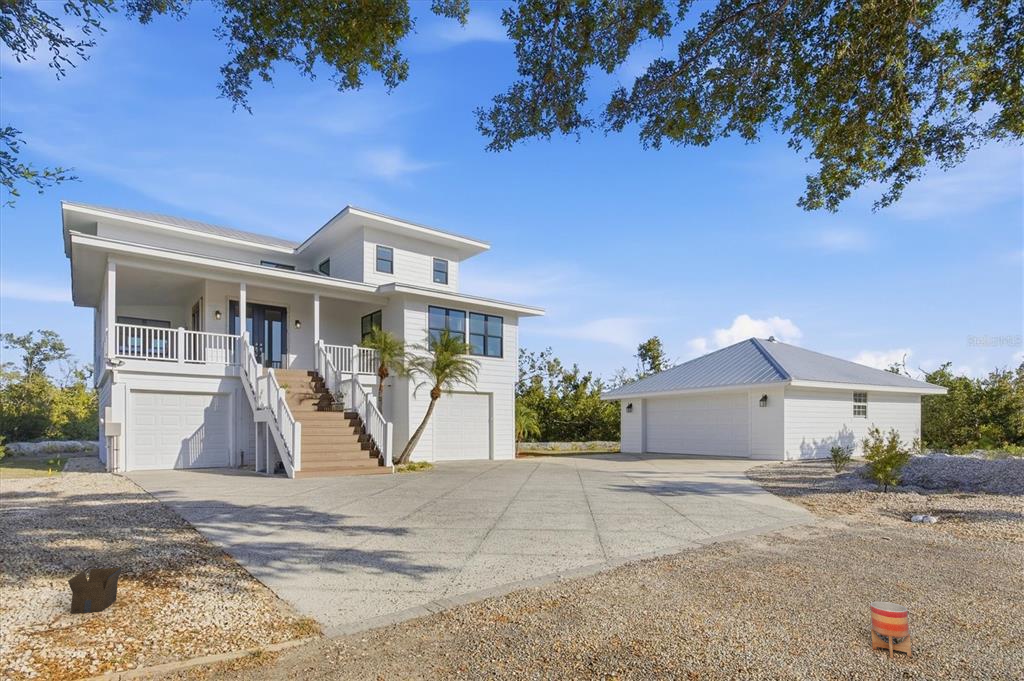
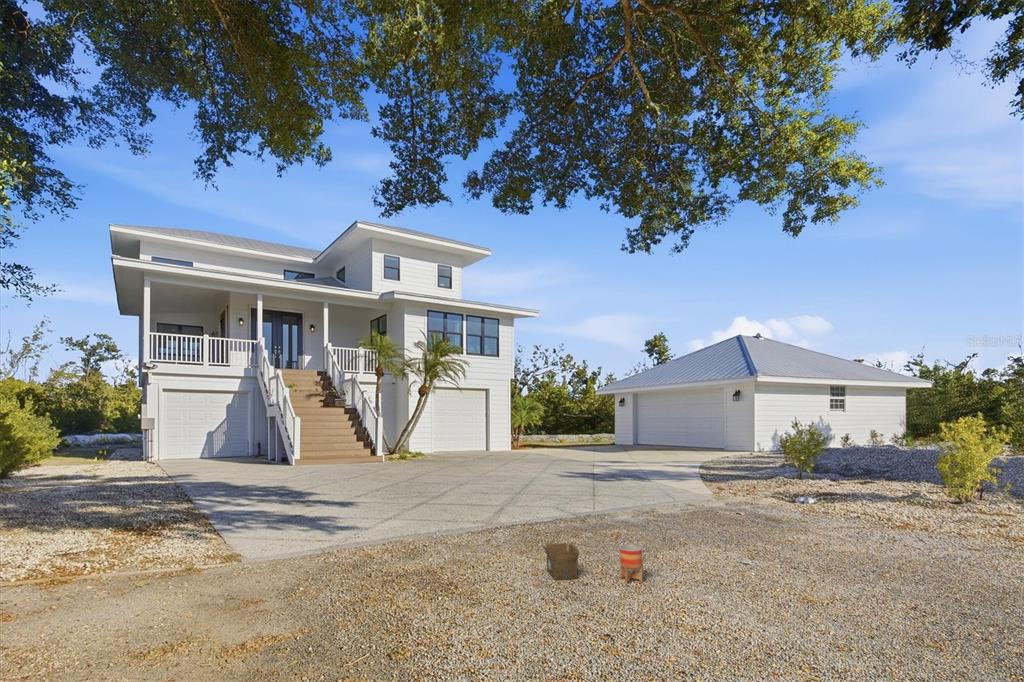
cardboard box: present [68,567,122,614] -> present [544,543,579,580]

